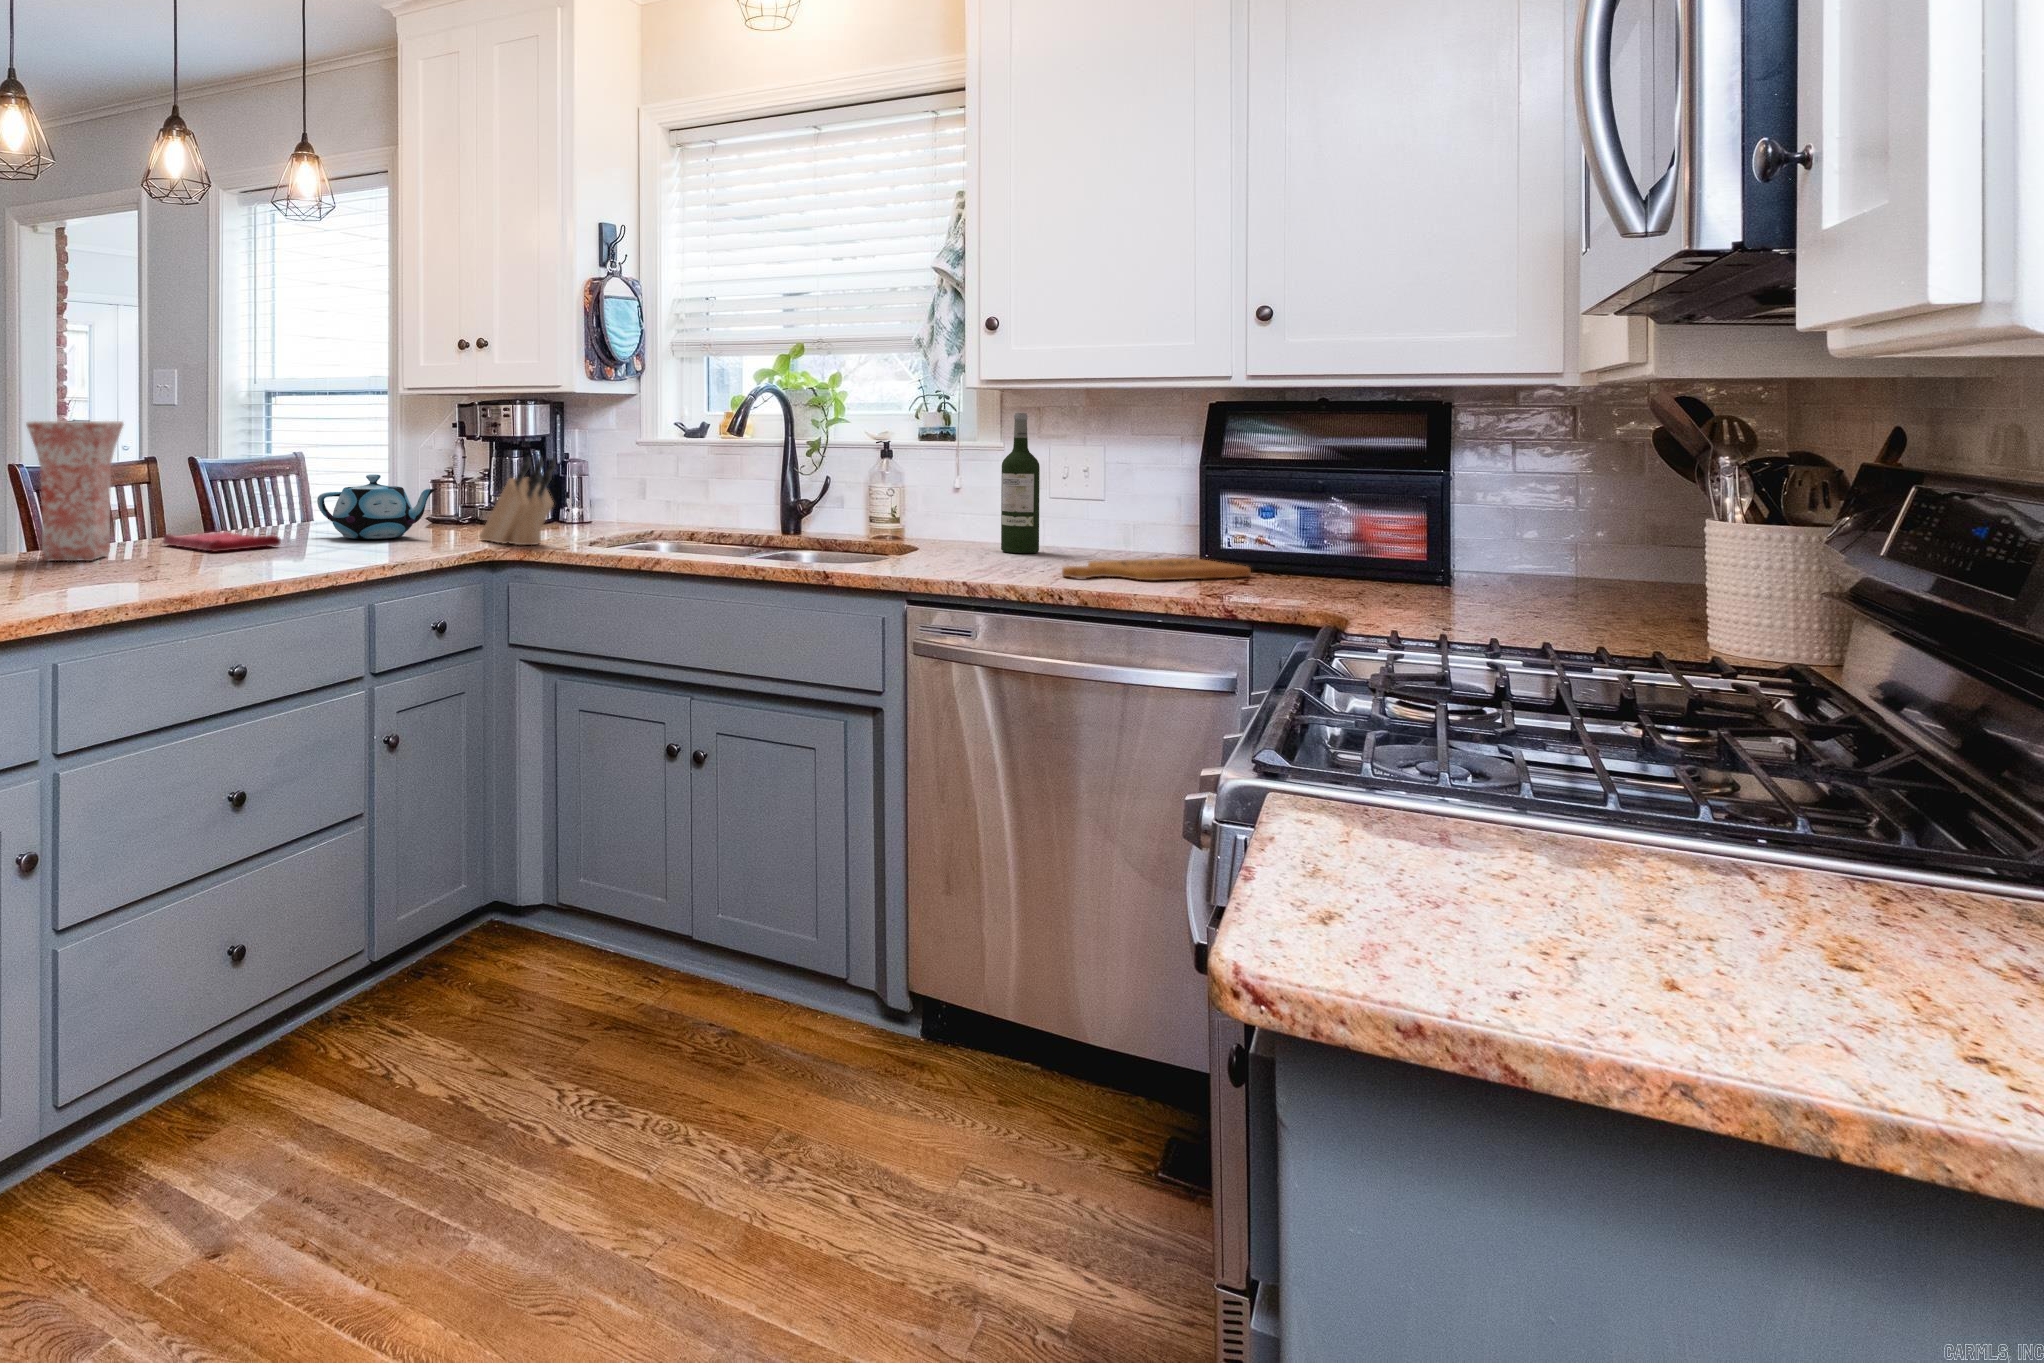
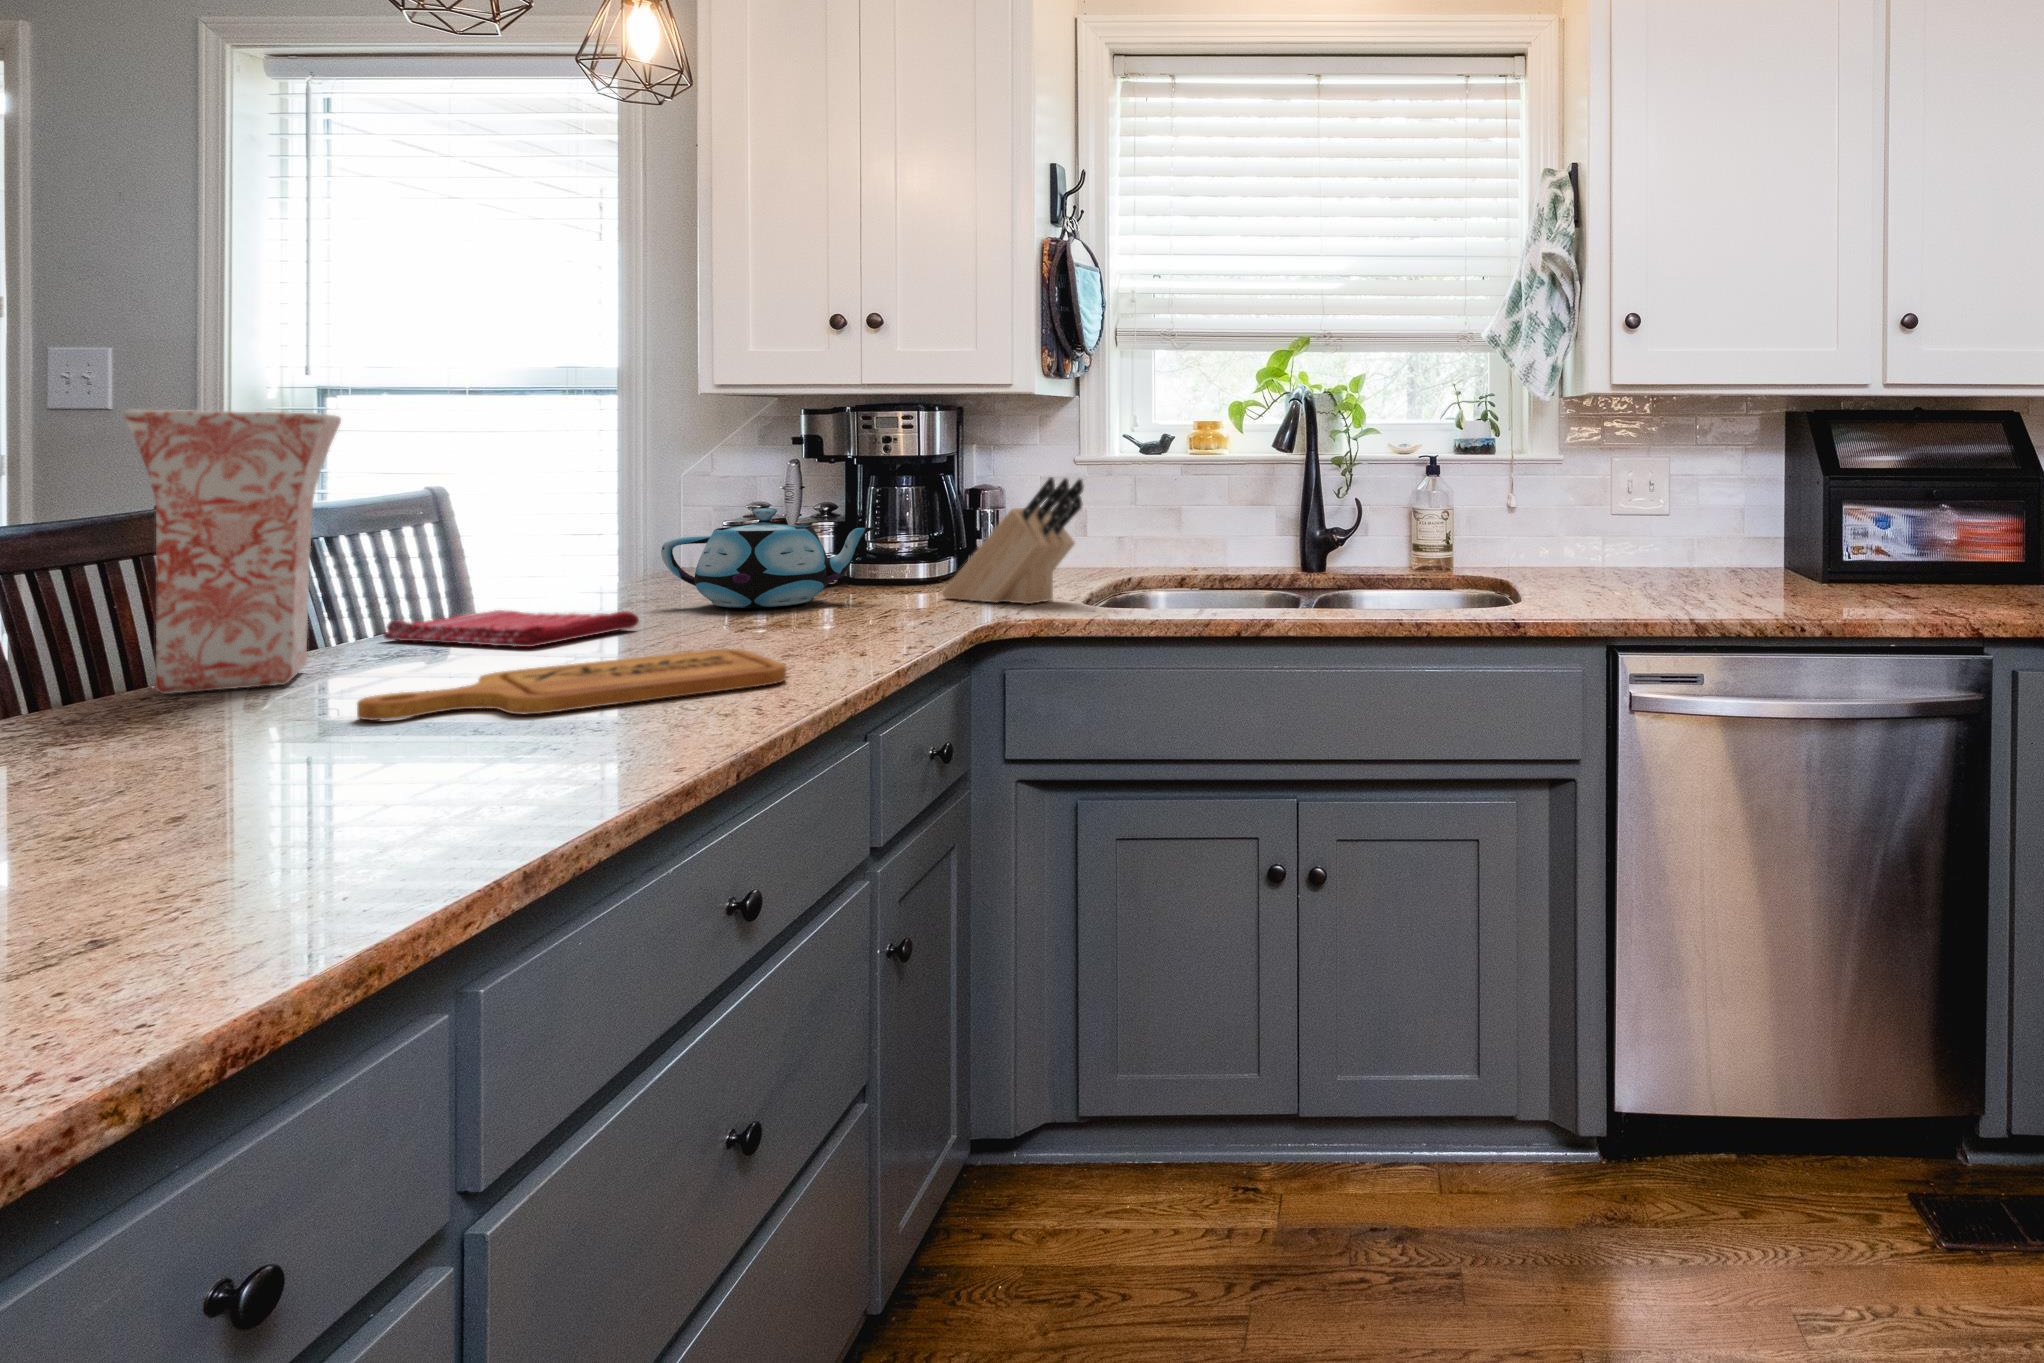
wine bottle: present [1001,413,1040,553] -> none [1587,424,1629,580]
cutting board: present [1062,558,1251,580] -> present [357,649,786,720]

